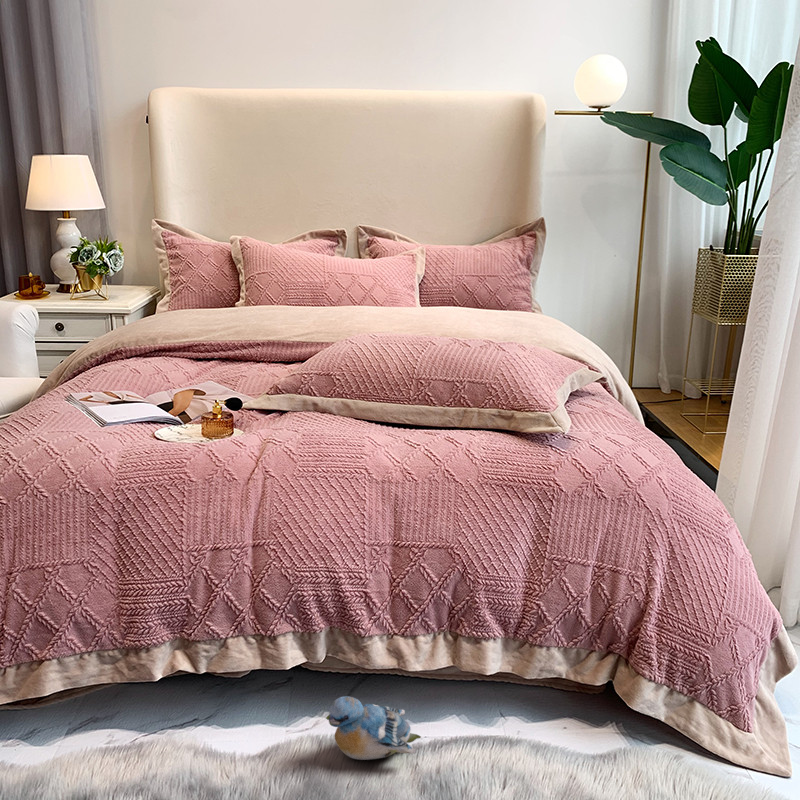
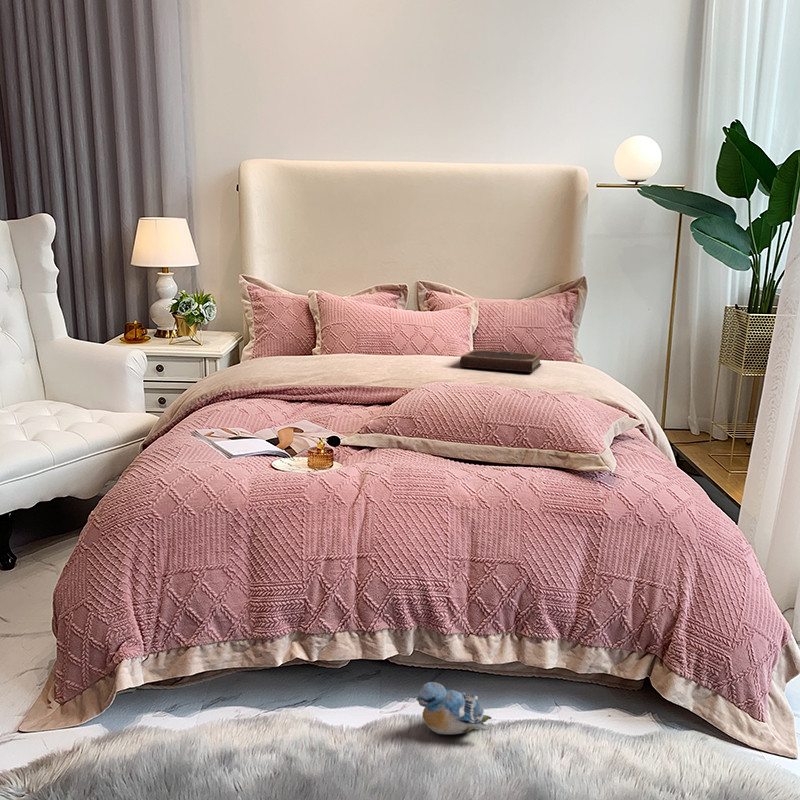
notebook: none [398,299,493,323] -> present [460,350,542,372]

